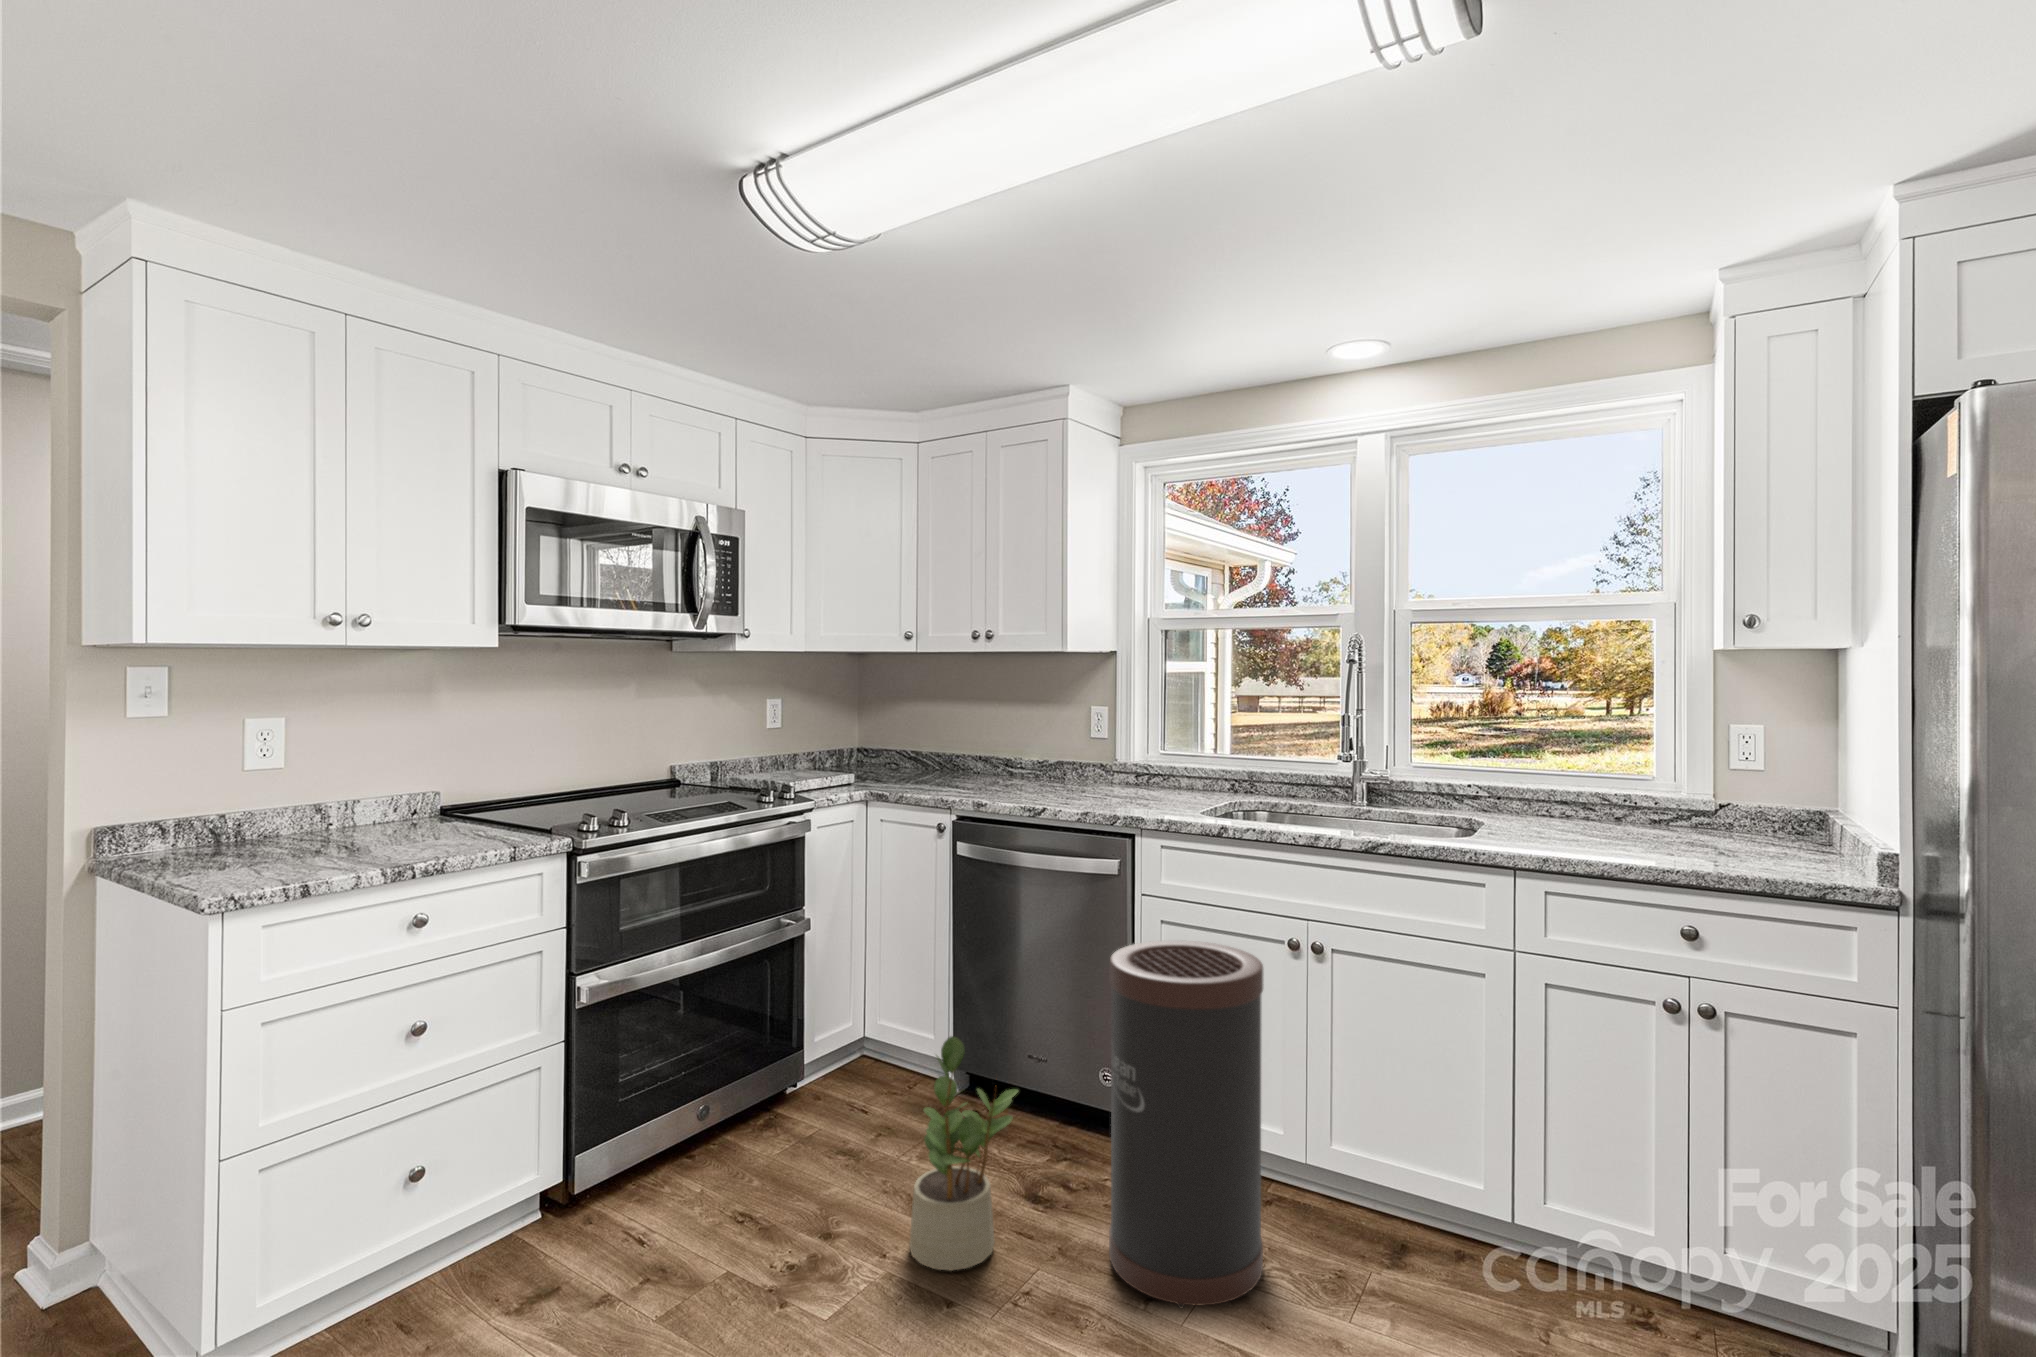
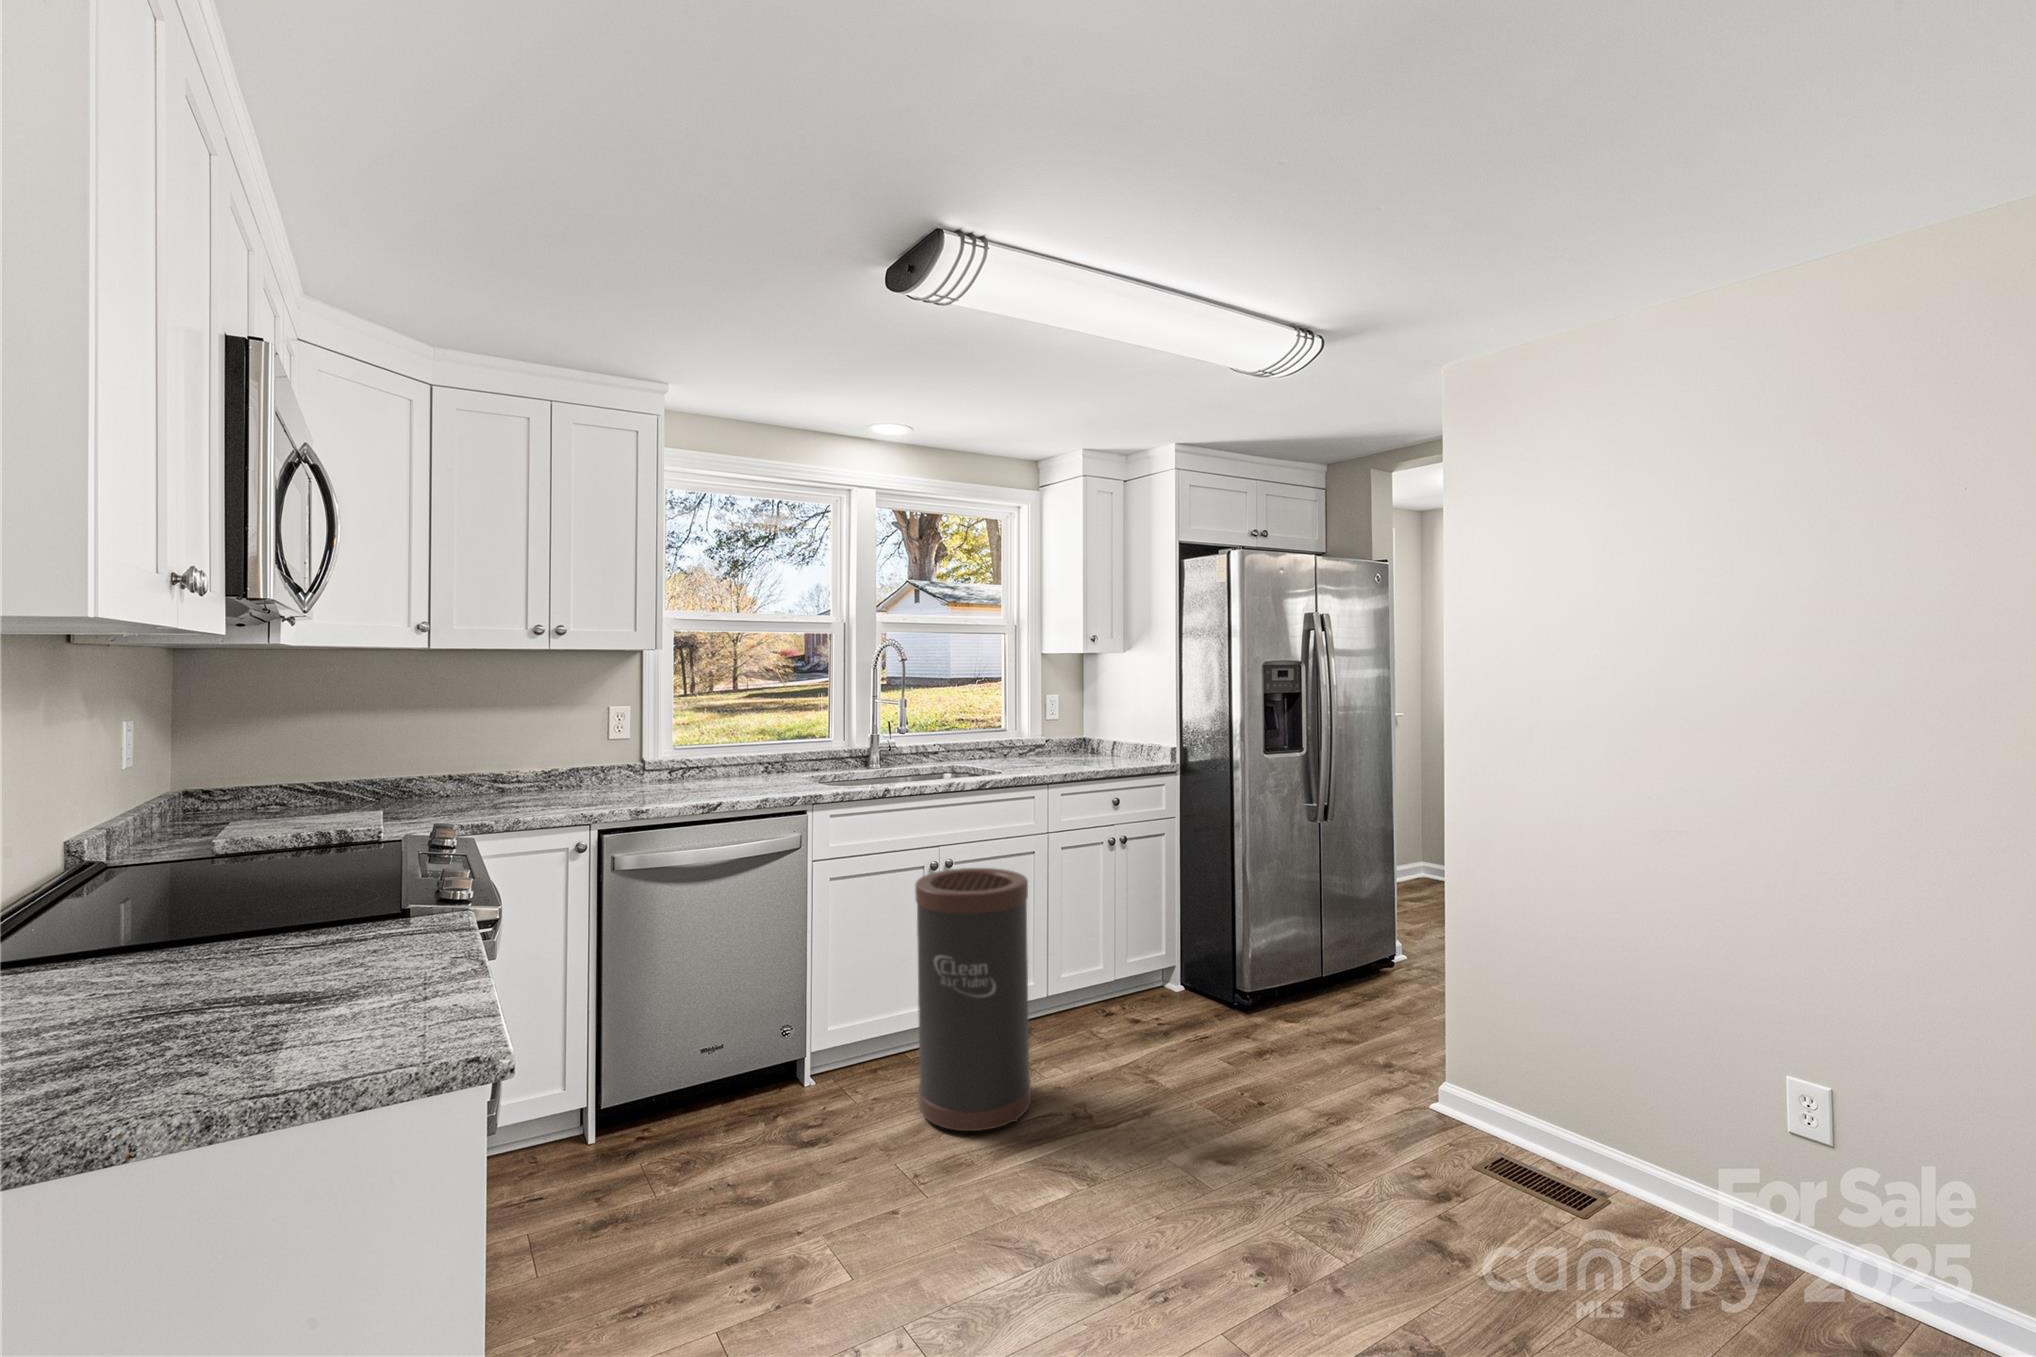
potted plant: present [909,1036,1018,1270] -> none [814,1004,915,1224]

